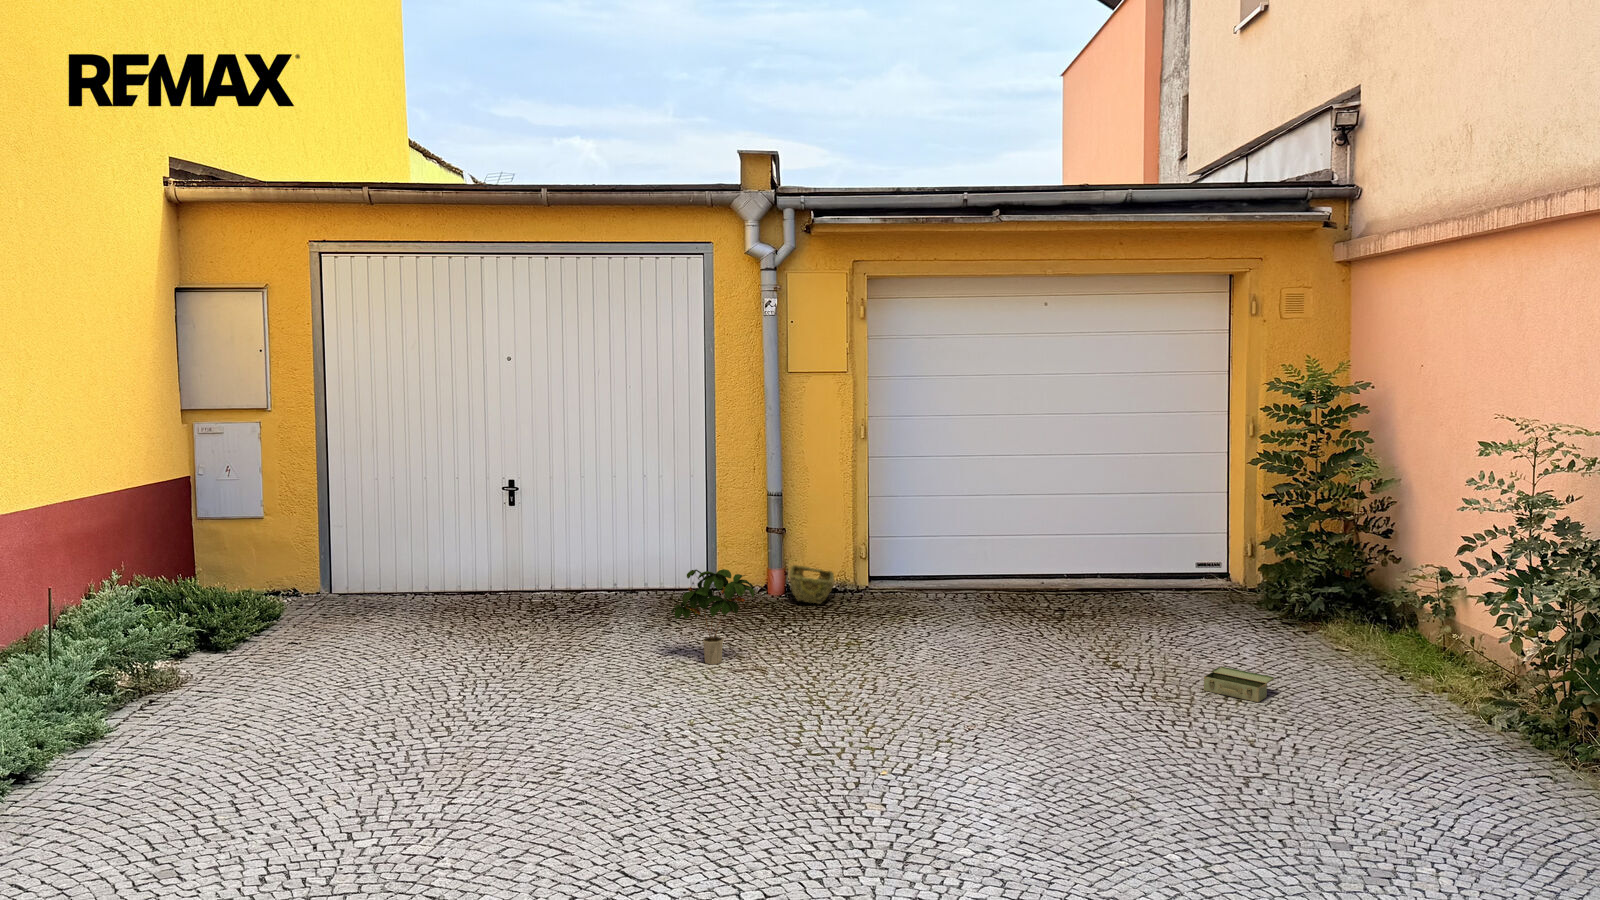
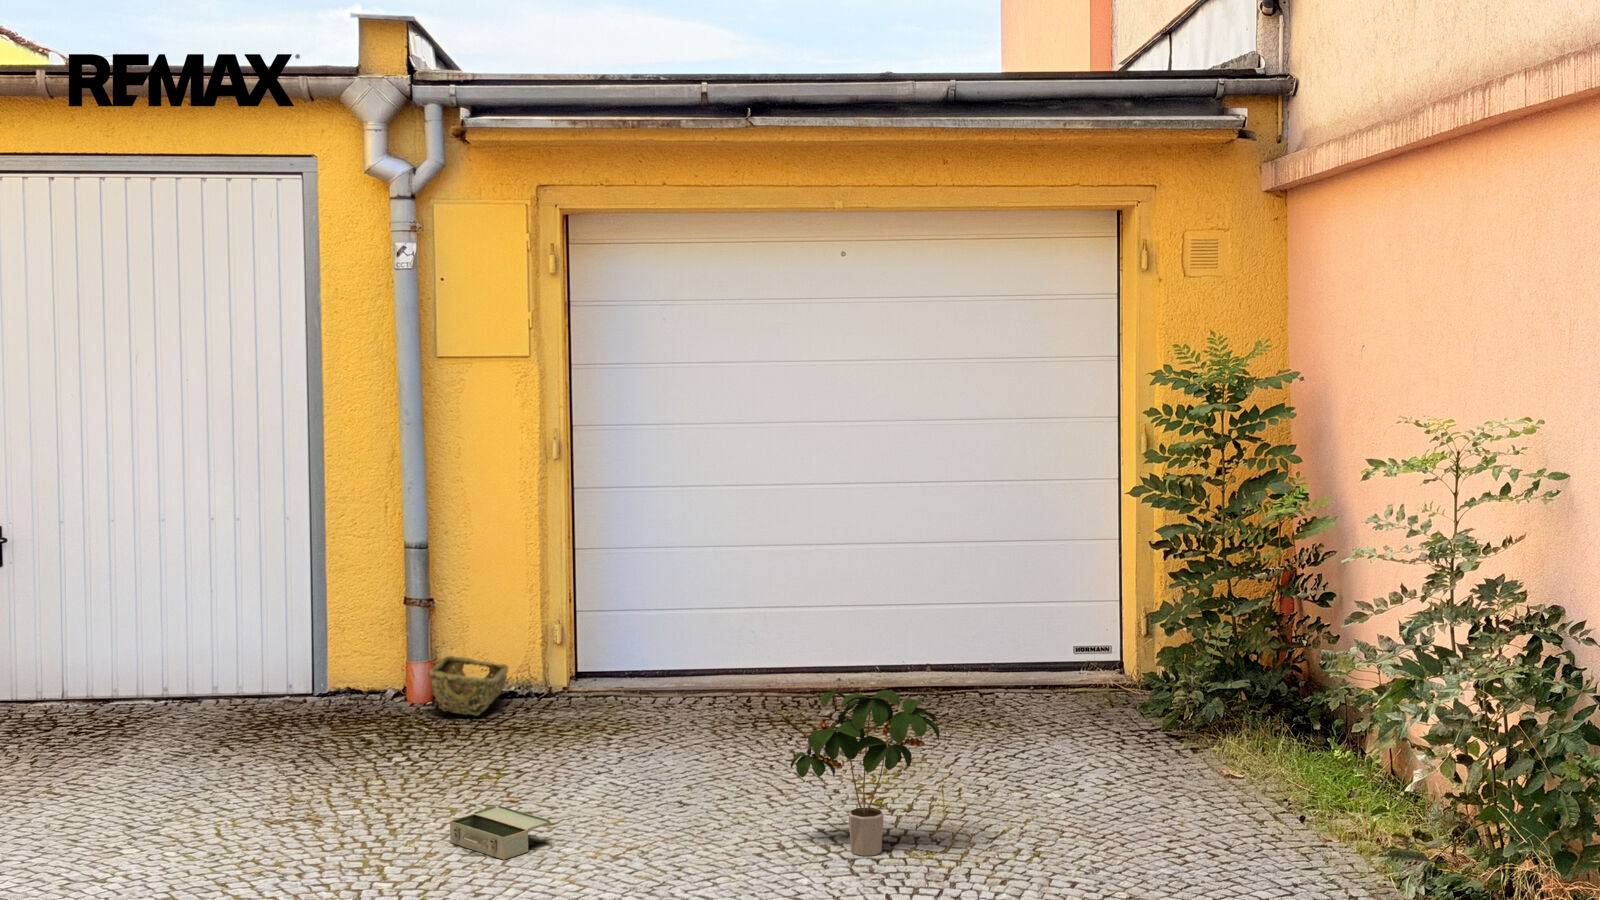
potted plant: present [671,569,754,664] -> present [790,690,940,856]
toolbox: present [1204,667,1274,702] -> present [450,806,551,860]

